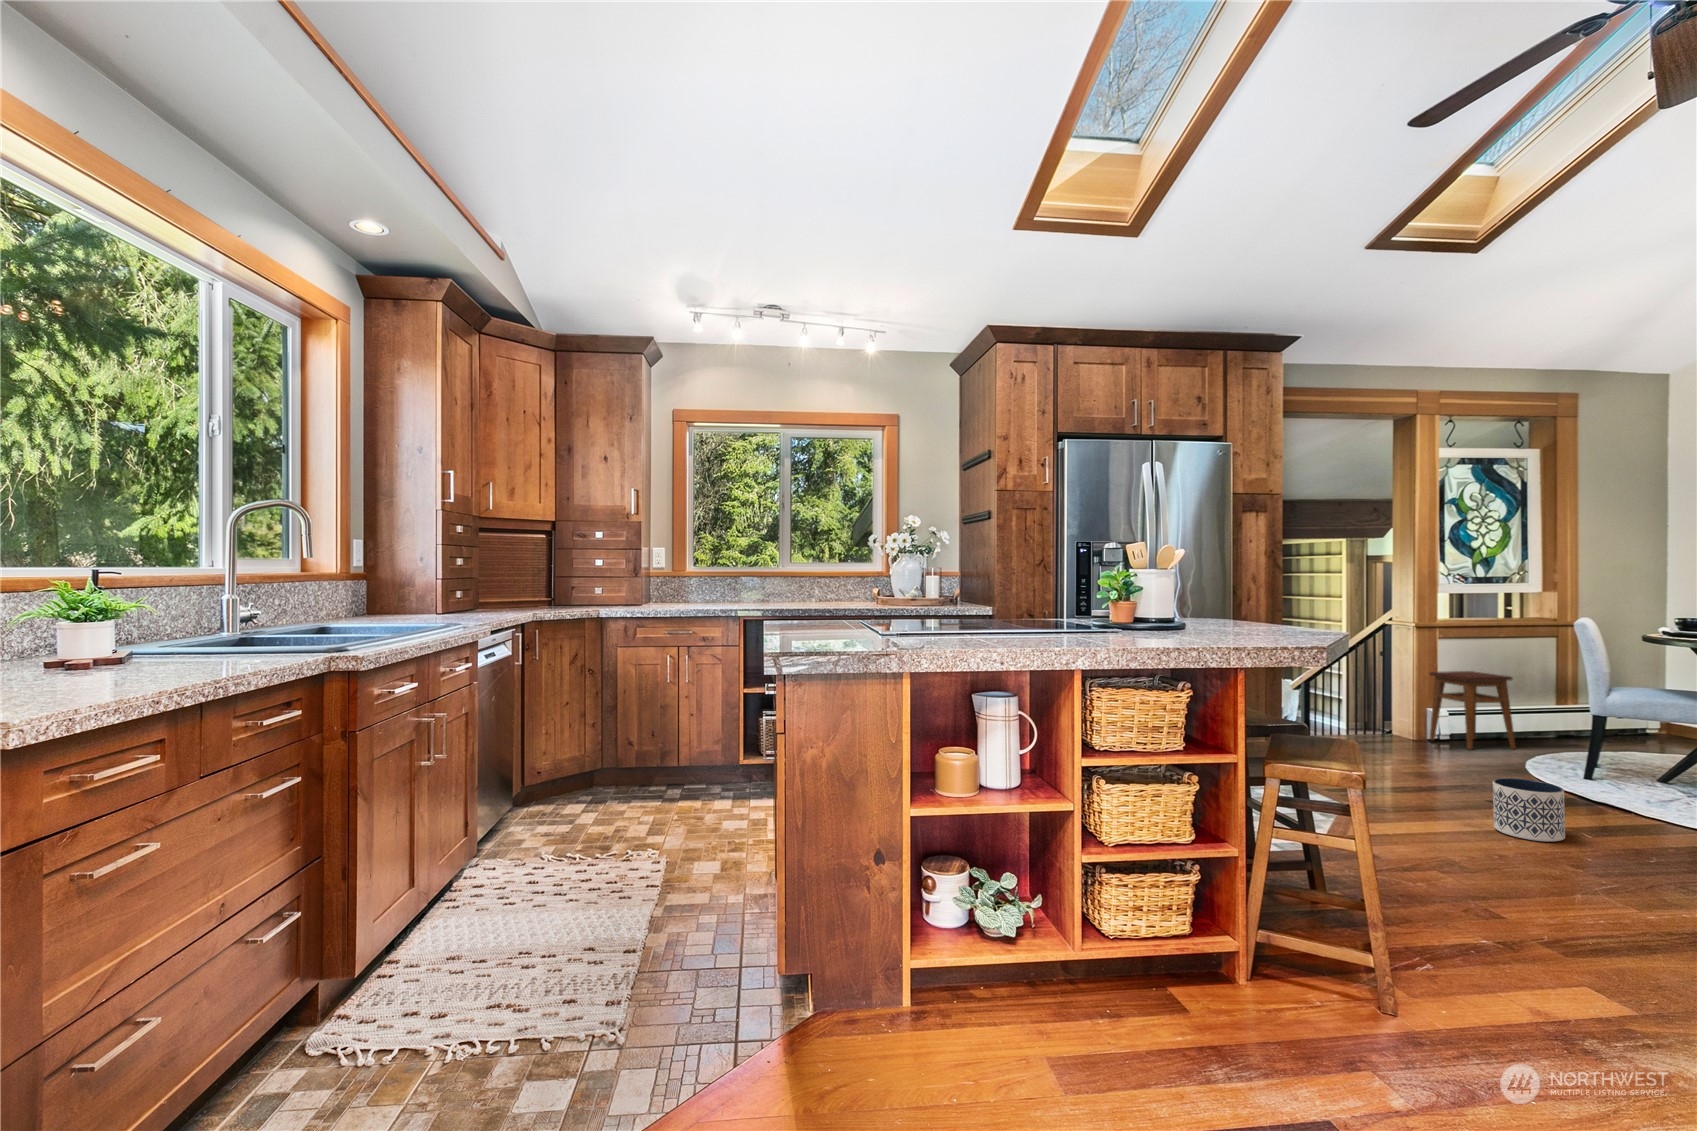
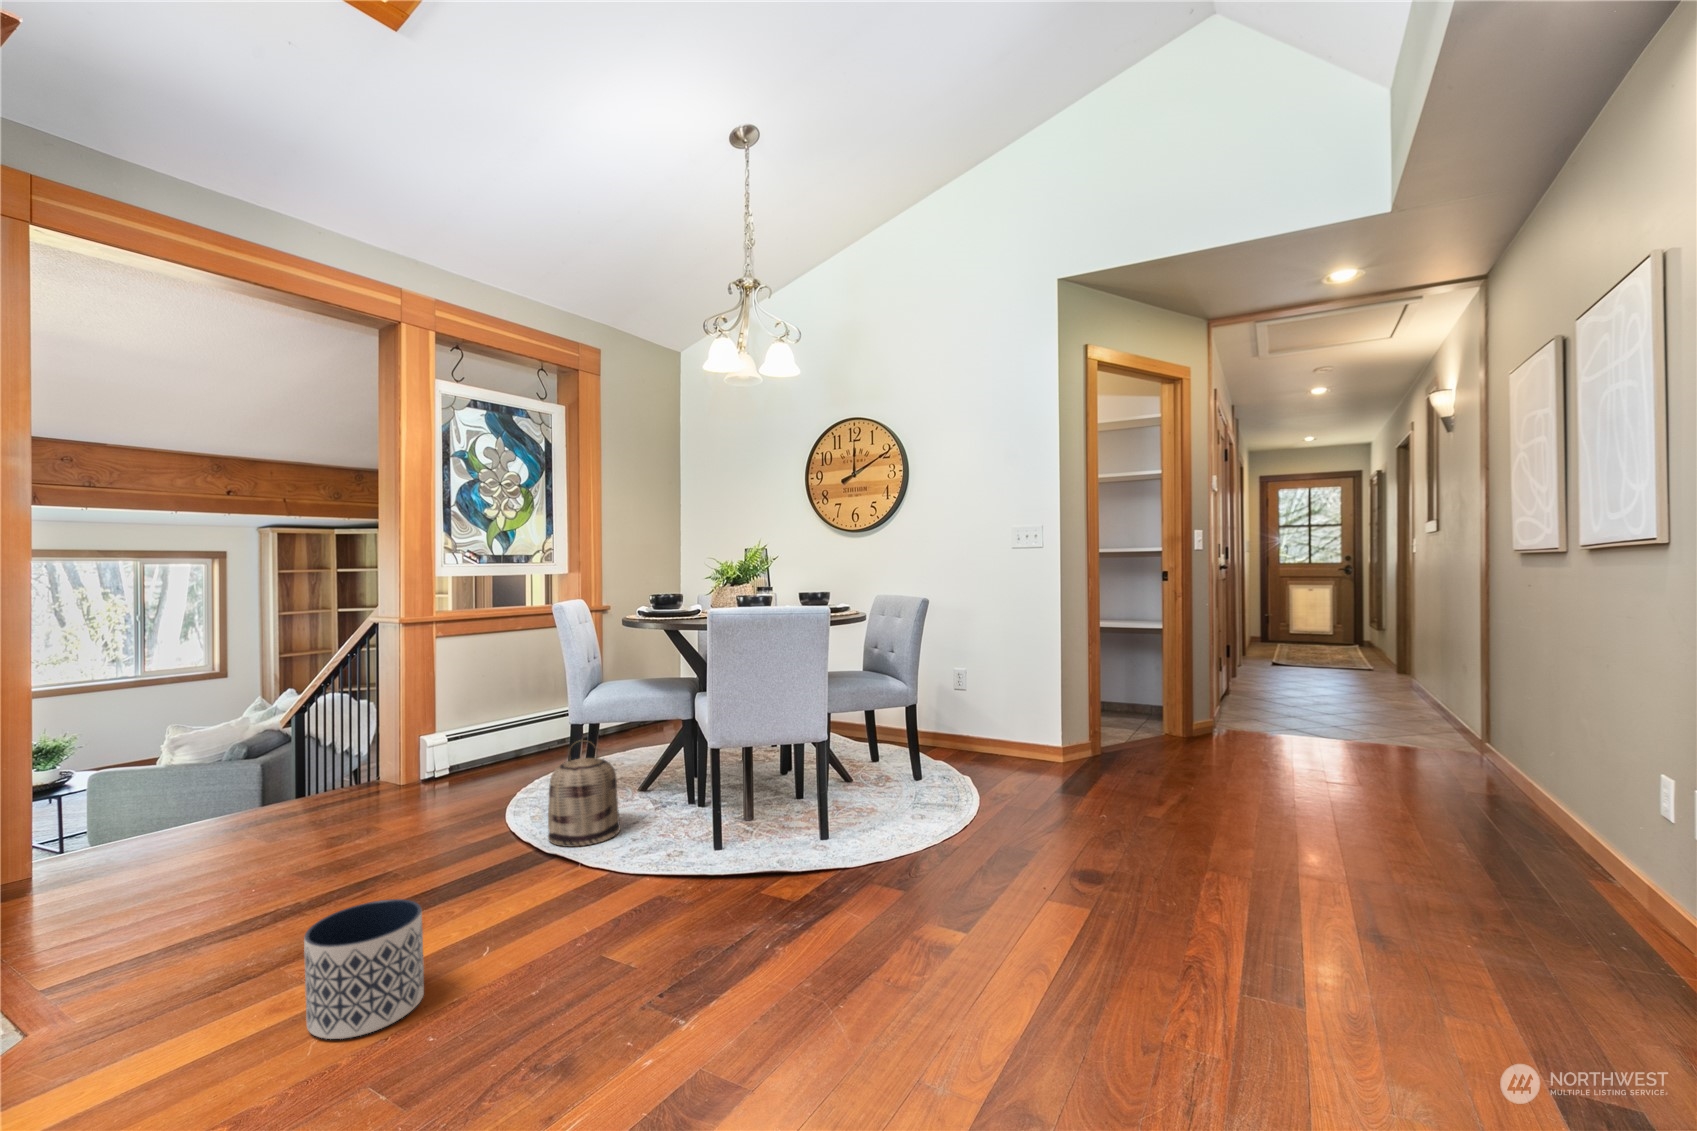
stool: present [1430,671,1516,750] -> none [421,677,519,789]
basket: none [1589,724,1663,803] -> present [548,747,621,847]

